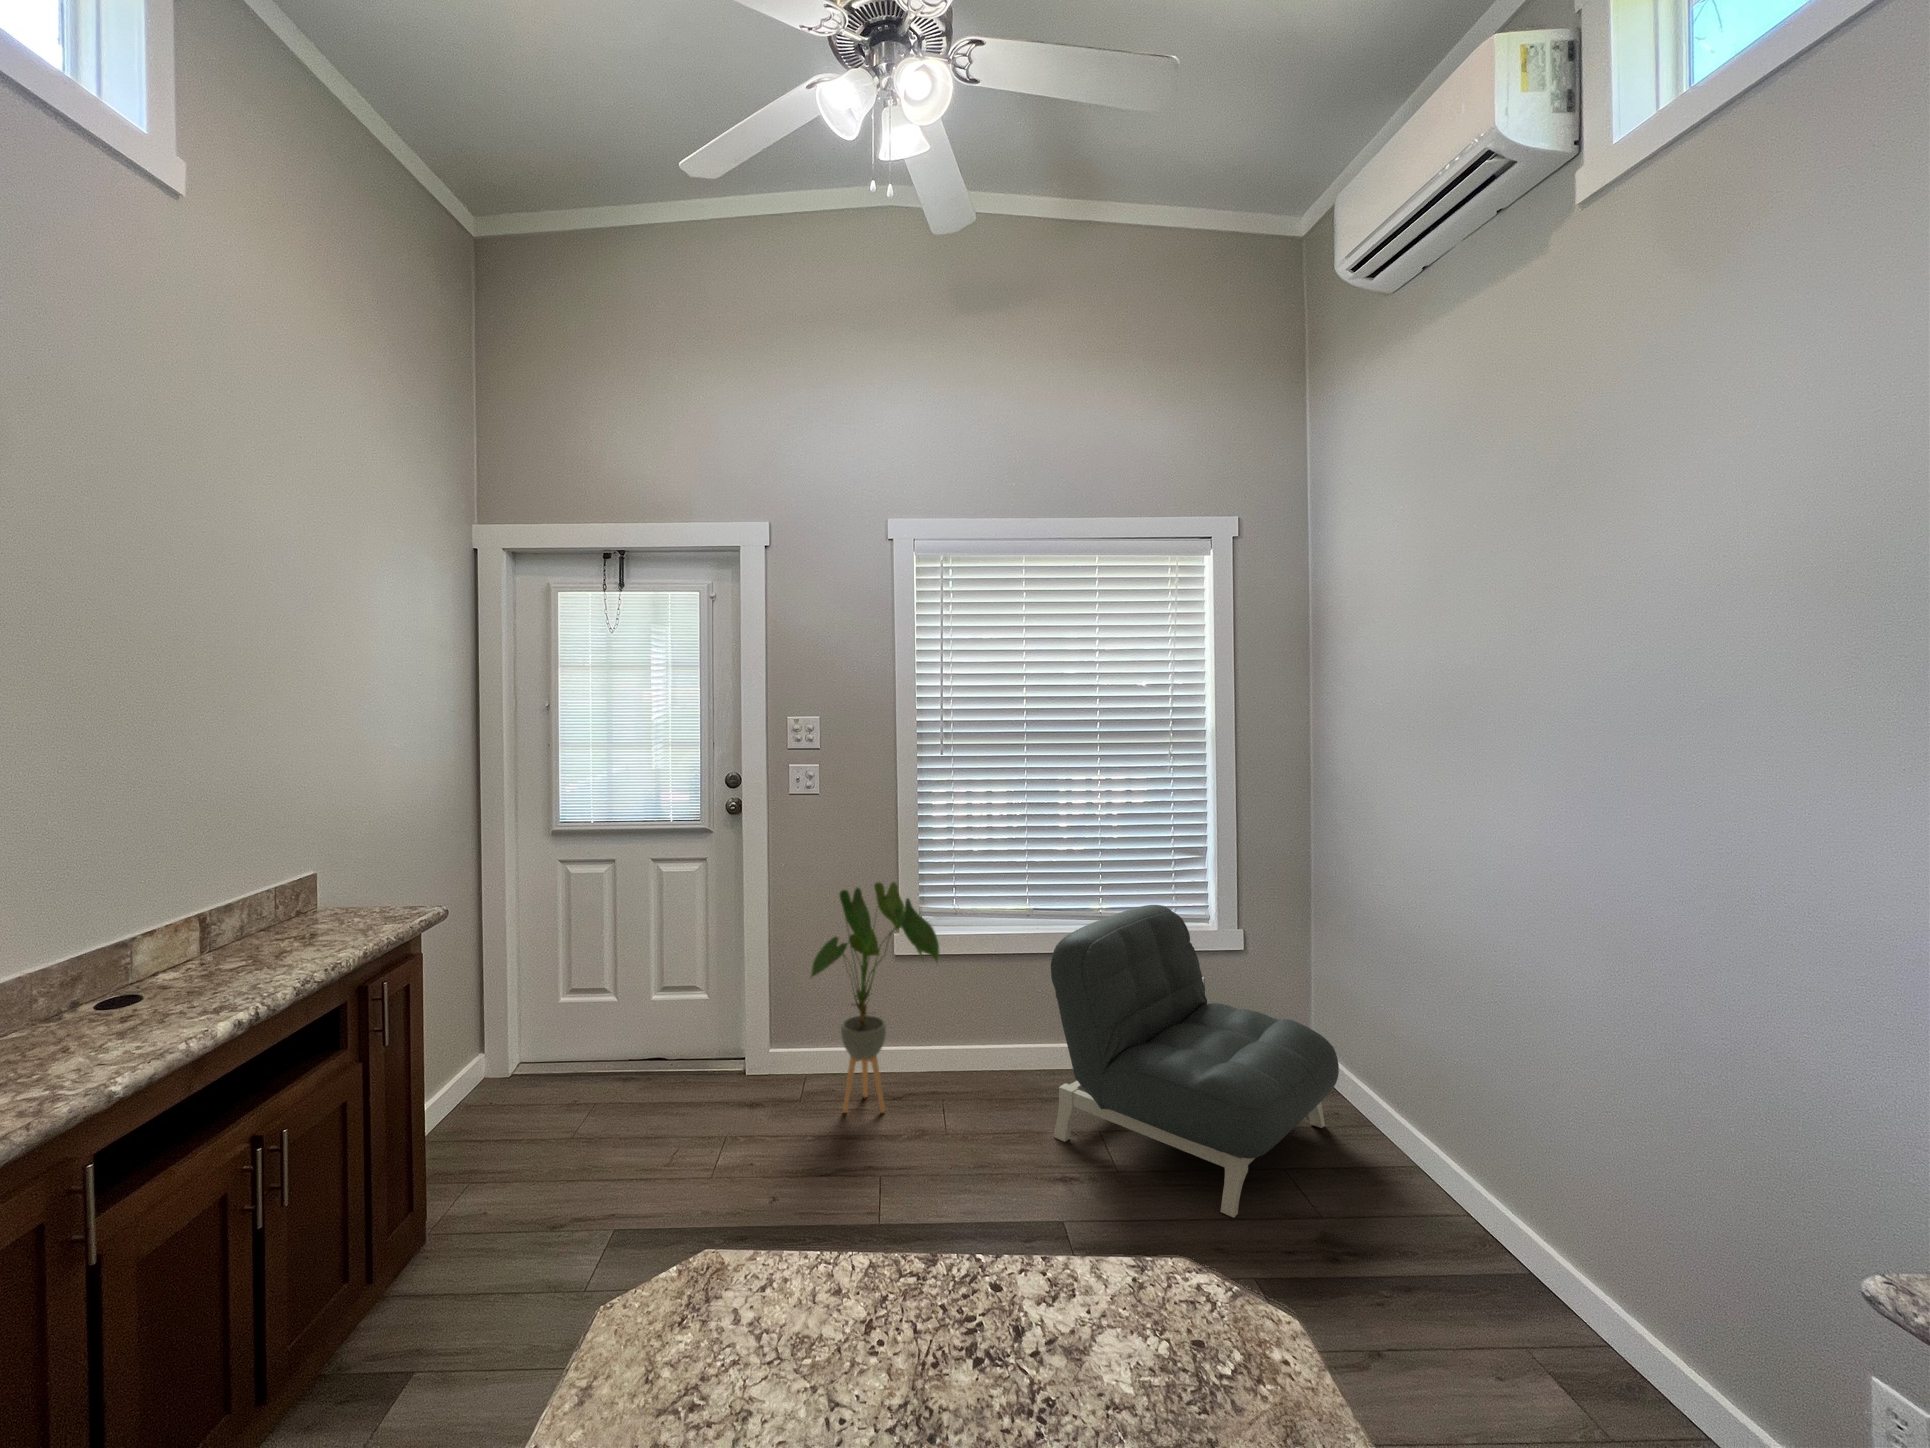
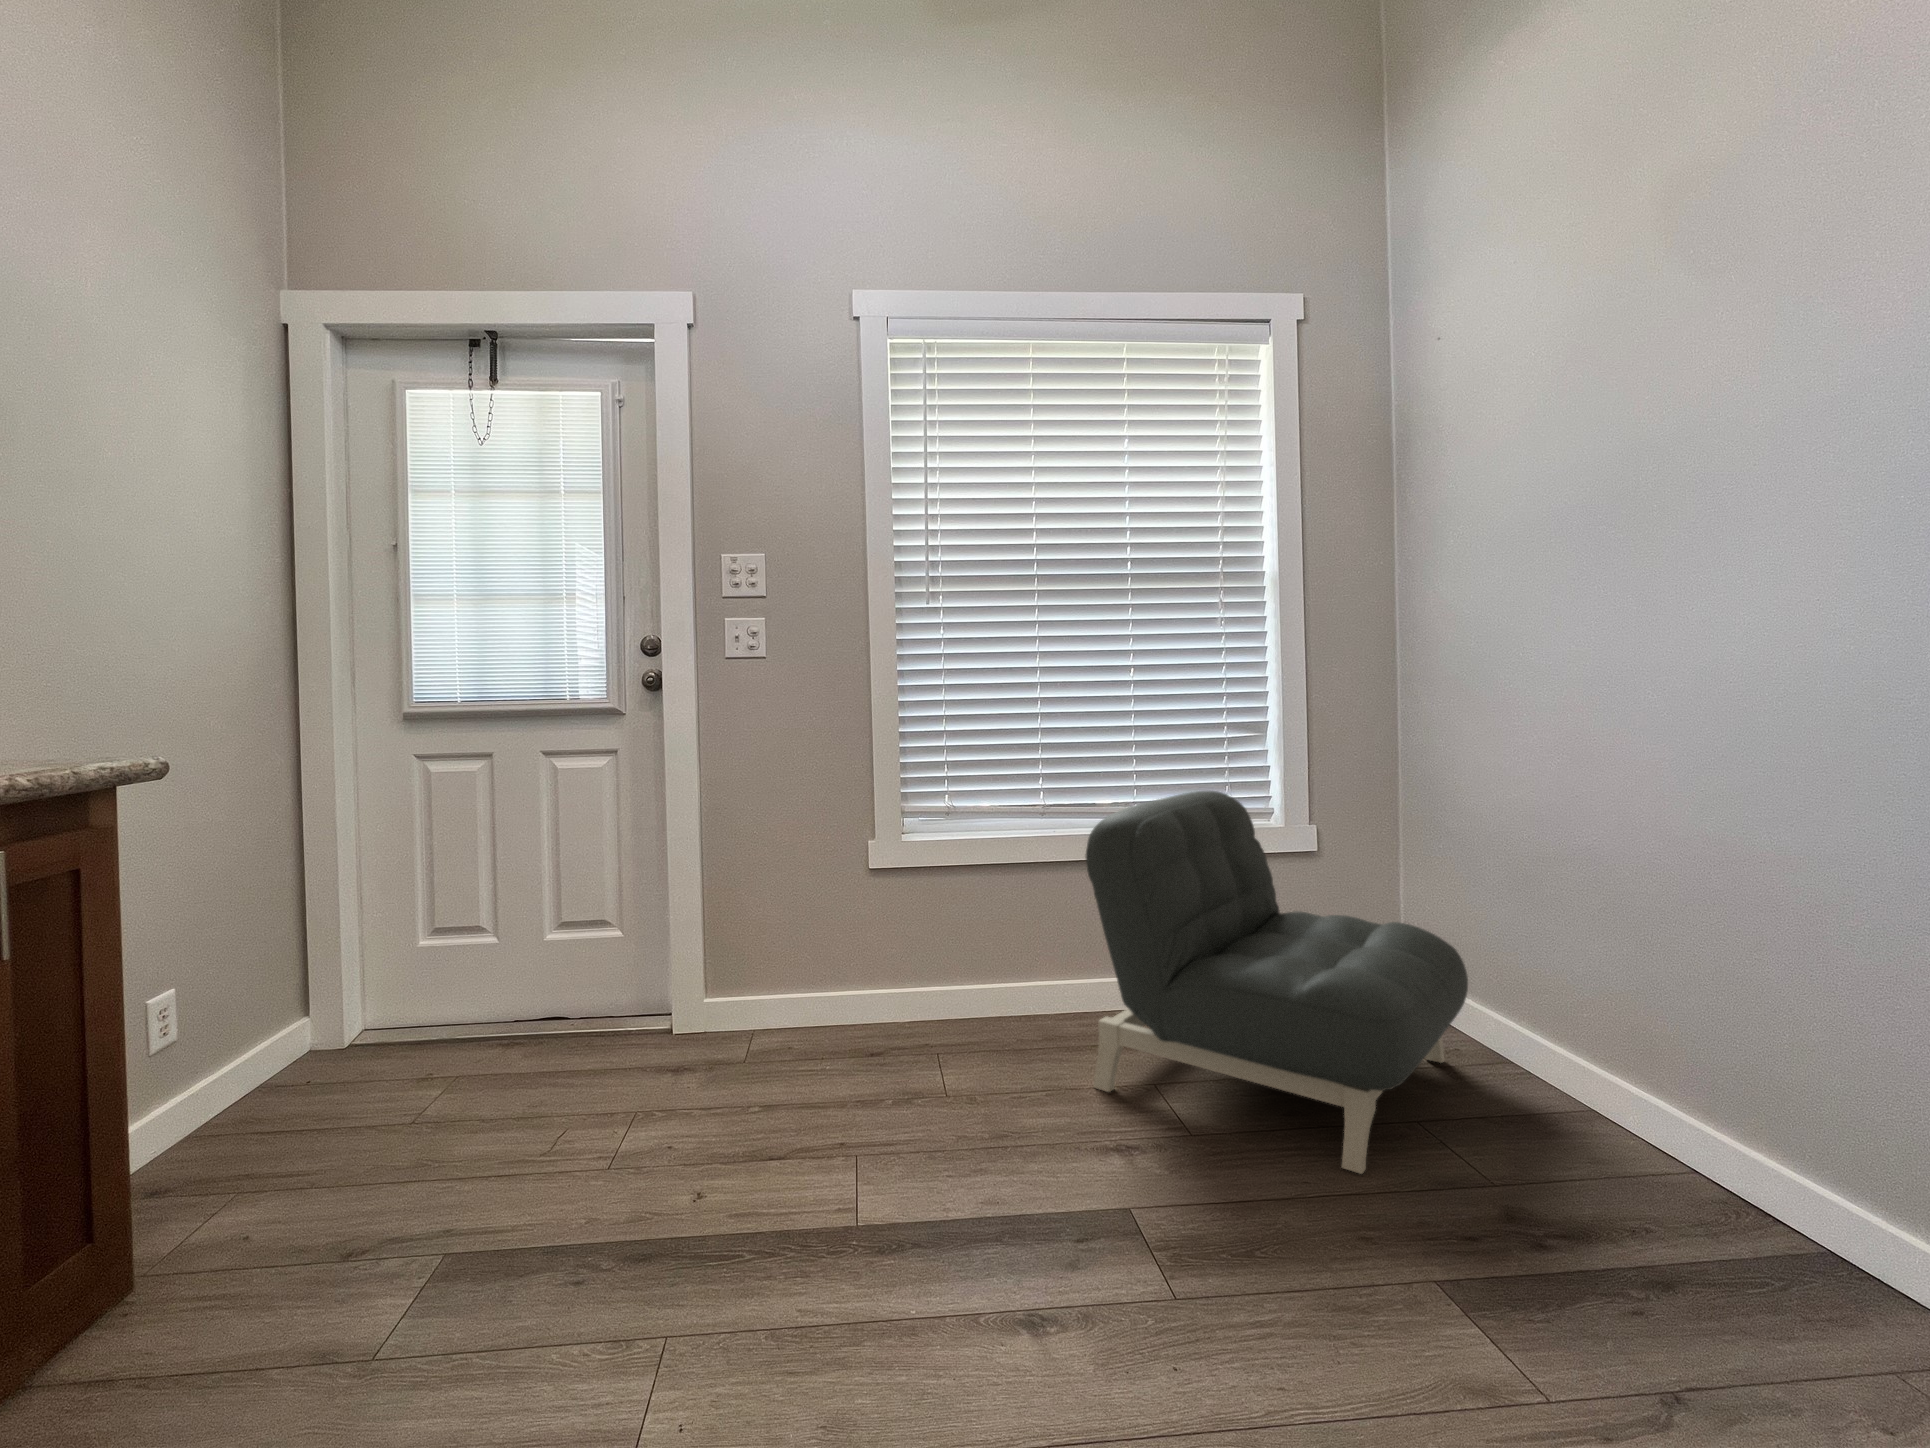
house plant: present [811,882,939,1113] -> none [754,764,934,1071]

